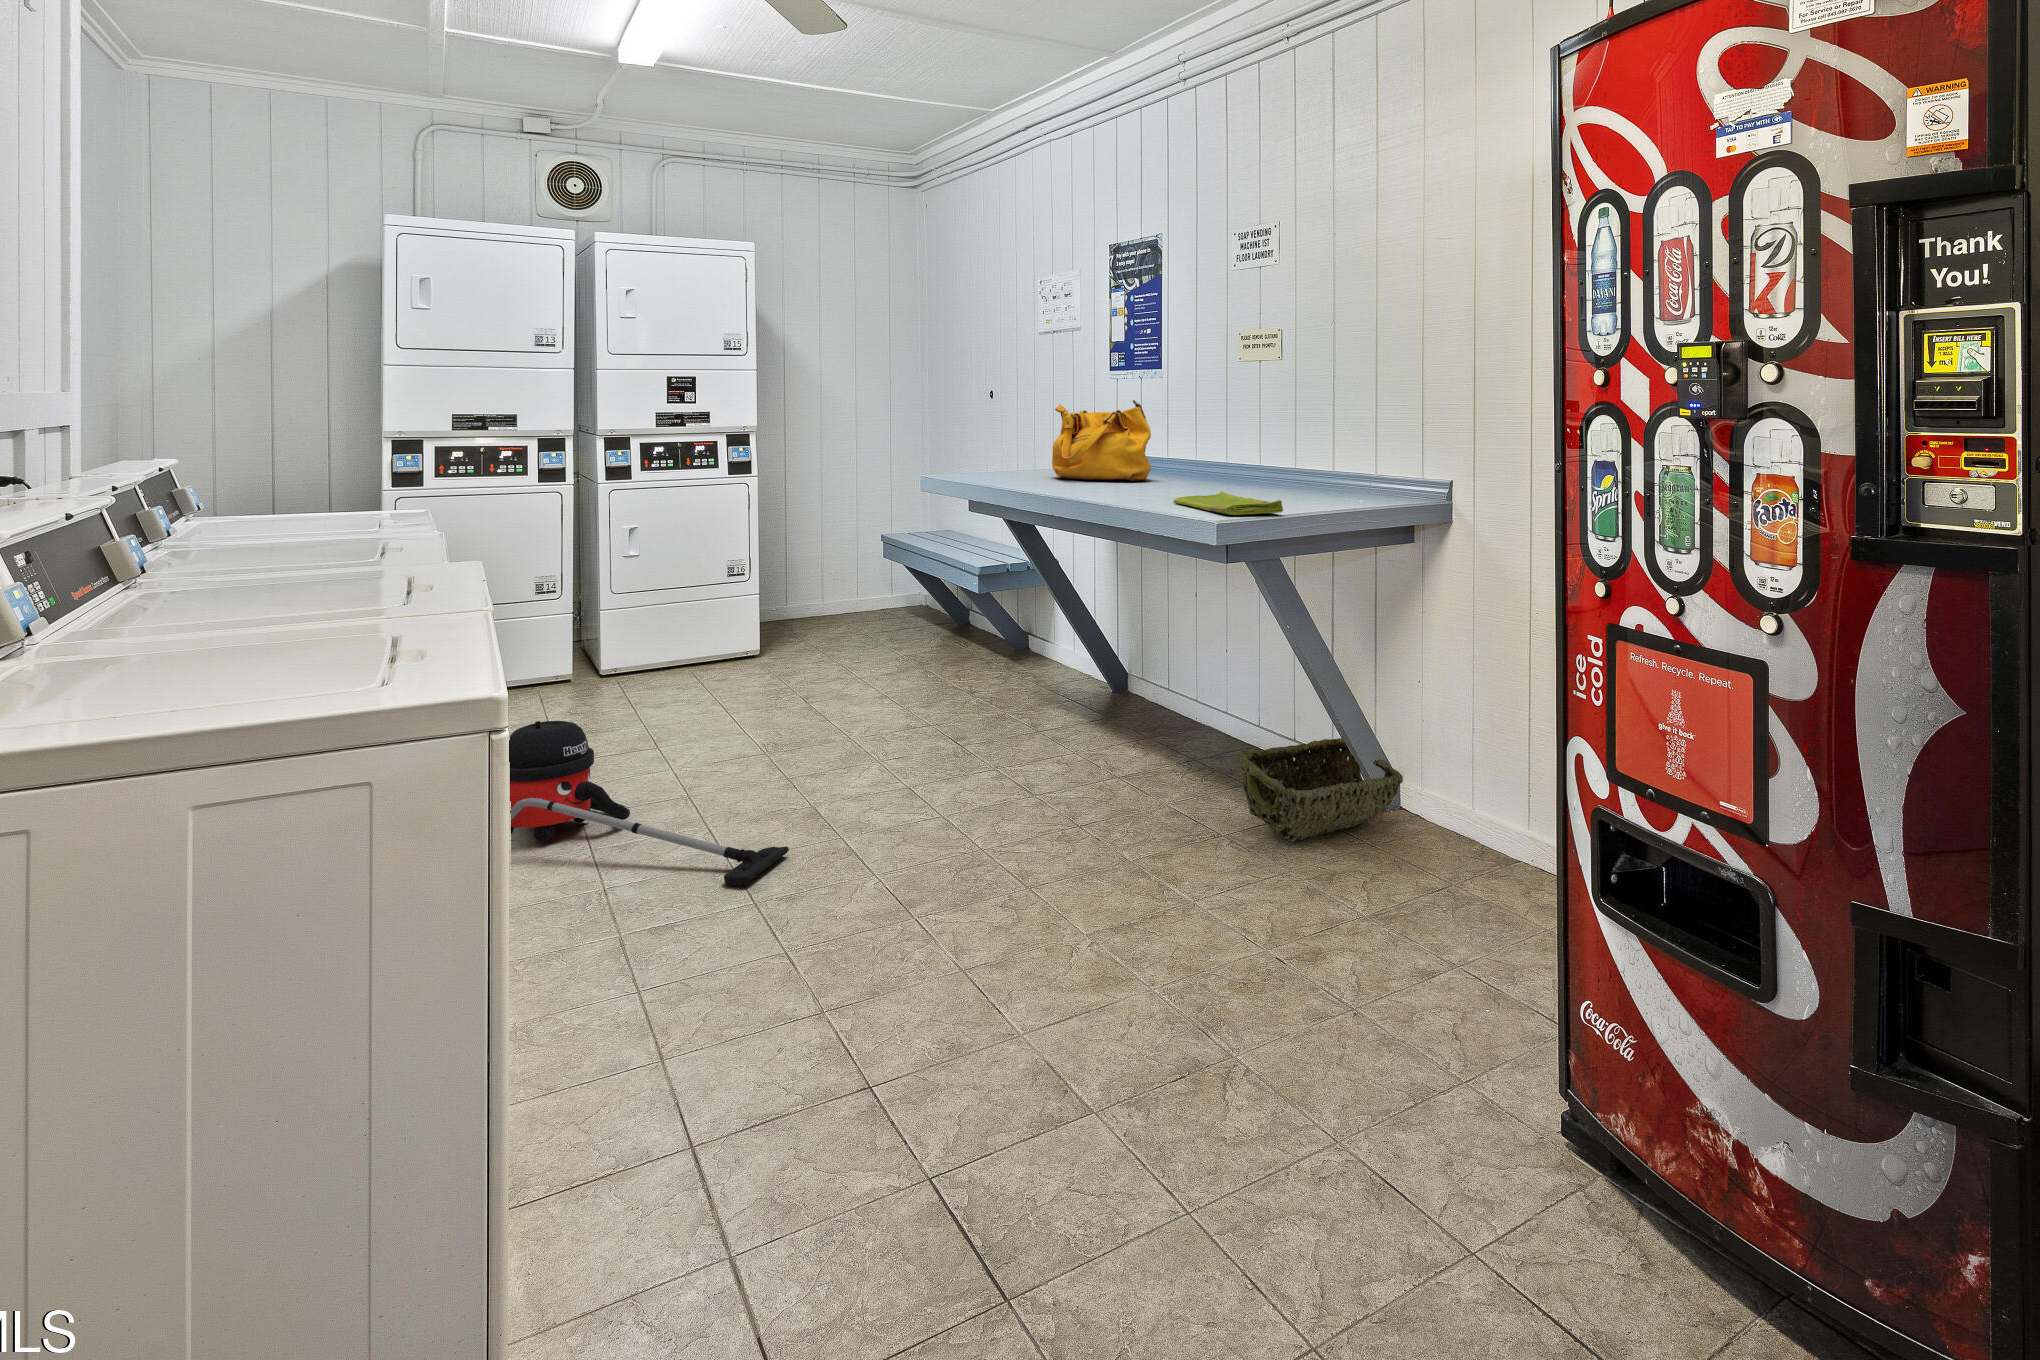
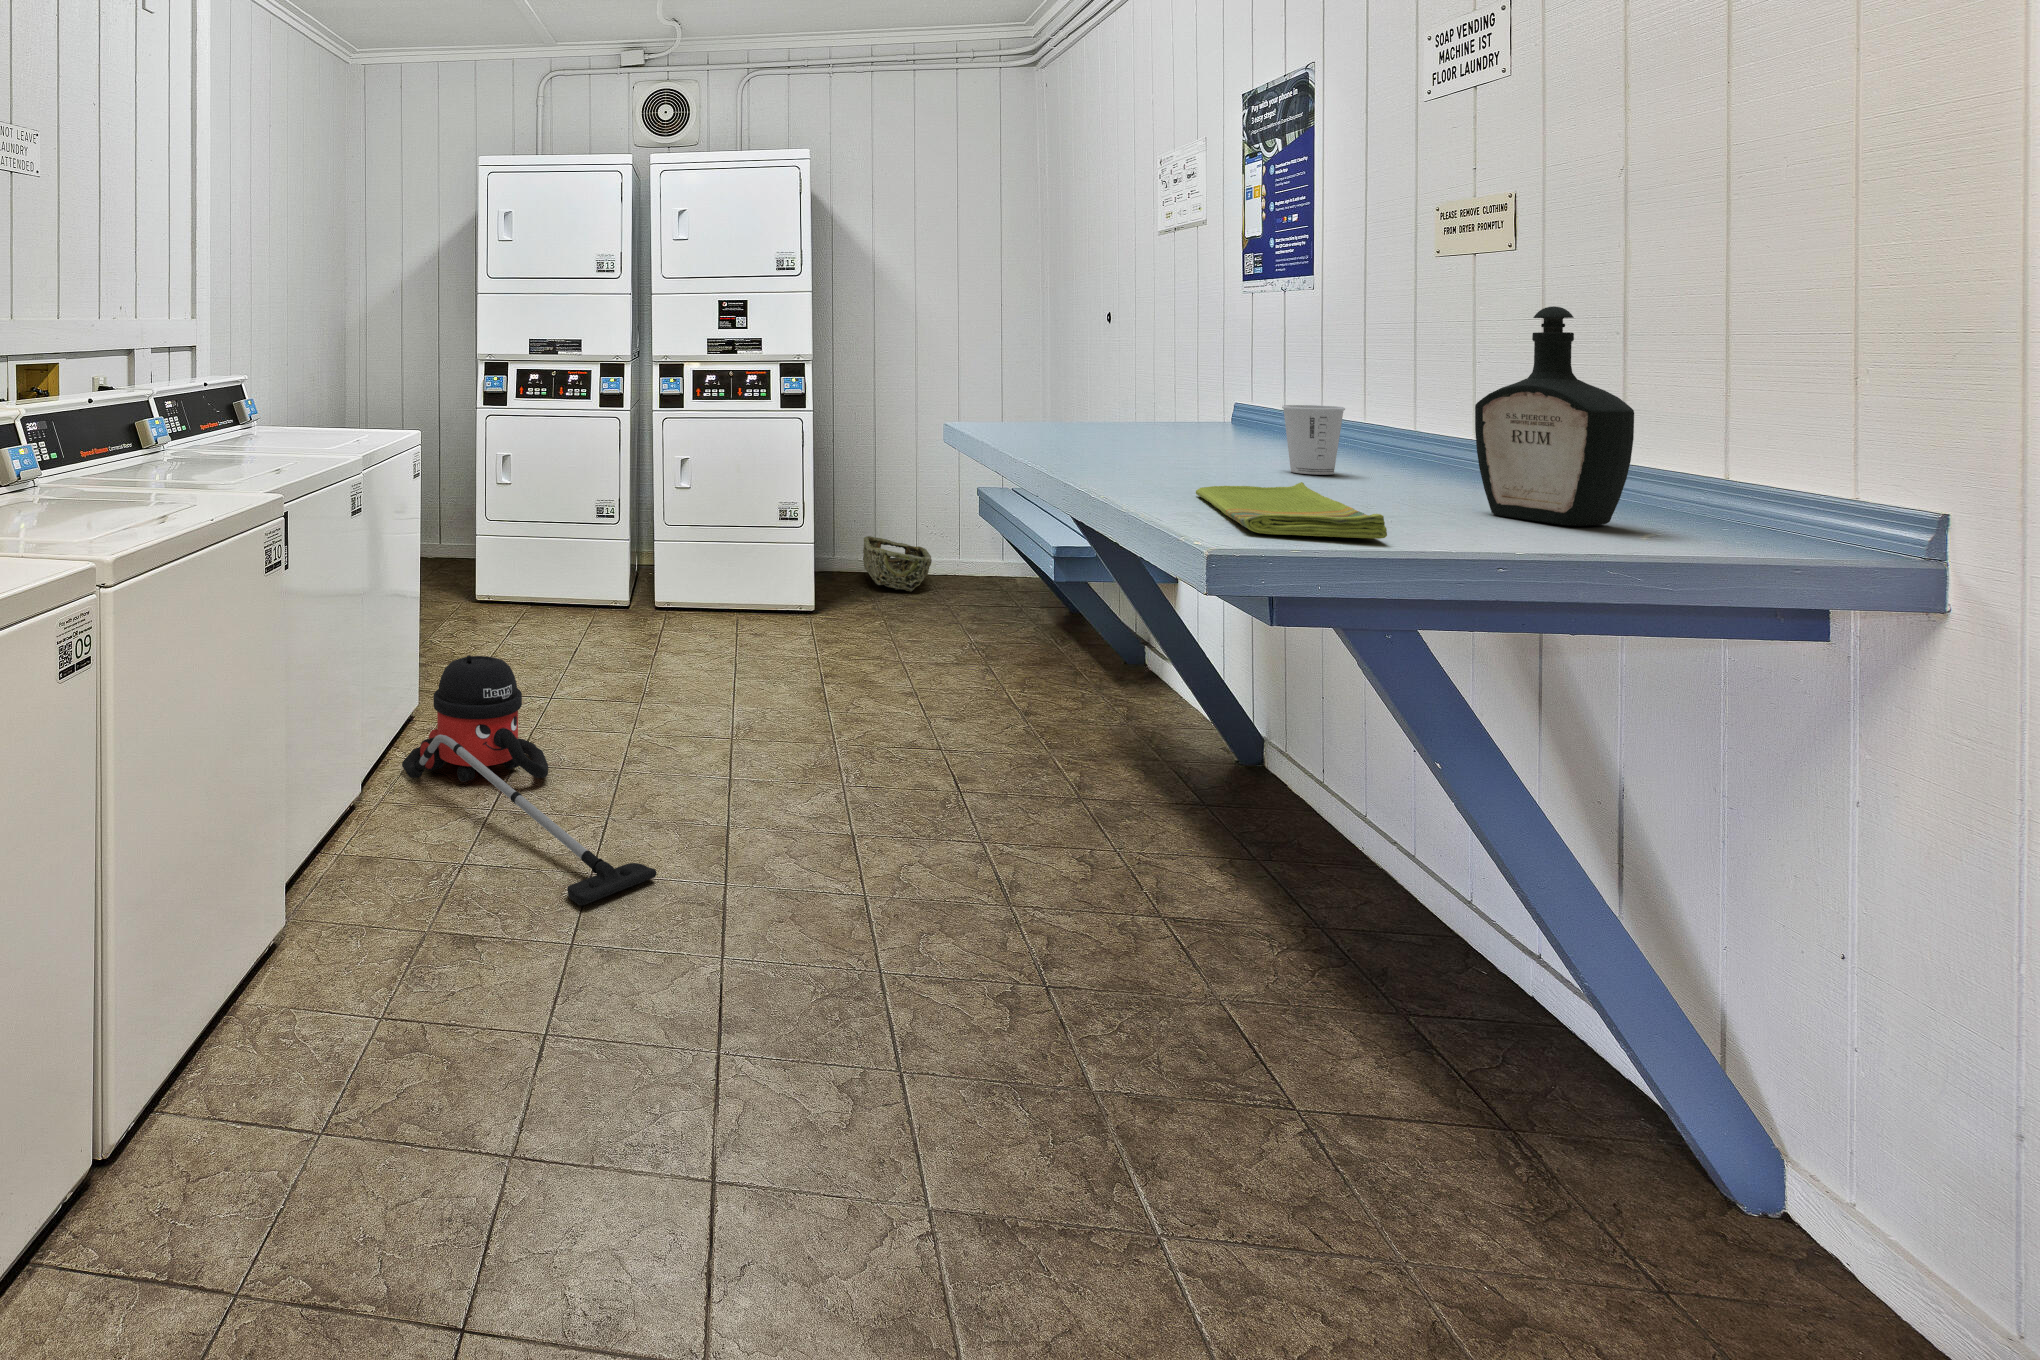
bottle: none [1291,394,1353,503] -> present [1475,306,1634,526]
handbag: present [1052,400,1151,481] -> none [1089,322,1252,447]
paper cup: none [1186,450,1217,491] -> present [1282,405,1345,475]
woven basket: present [1239,738,1403,842] -> present [863,536,932,591]

